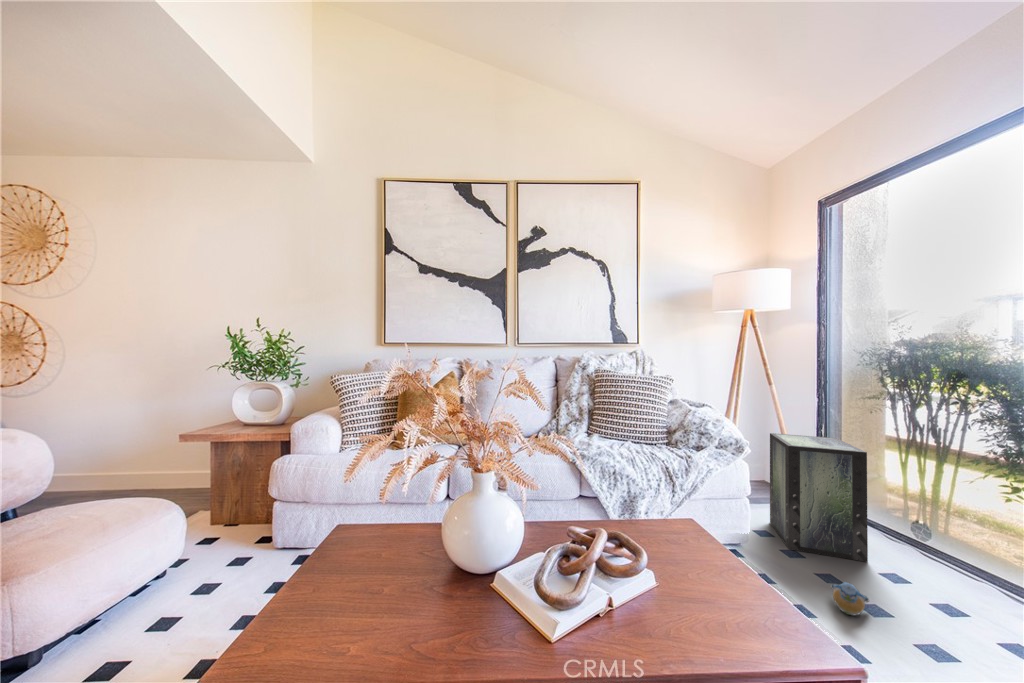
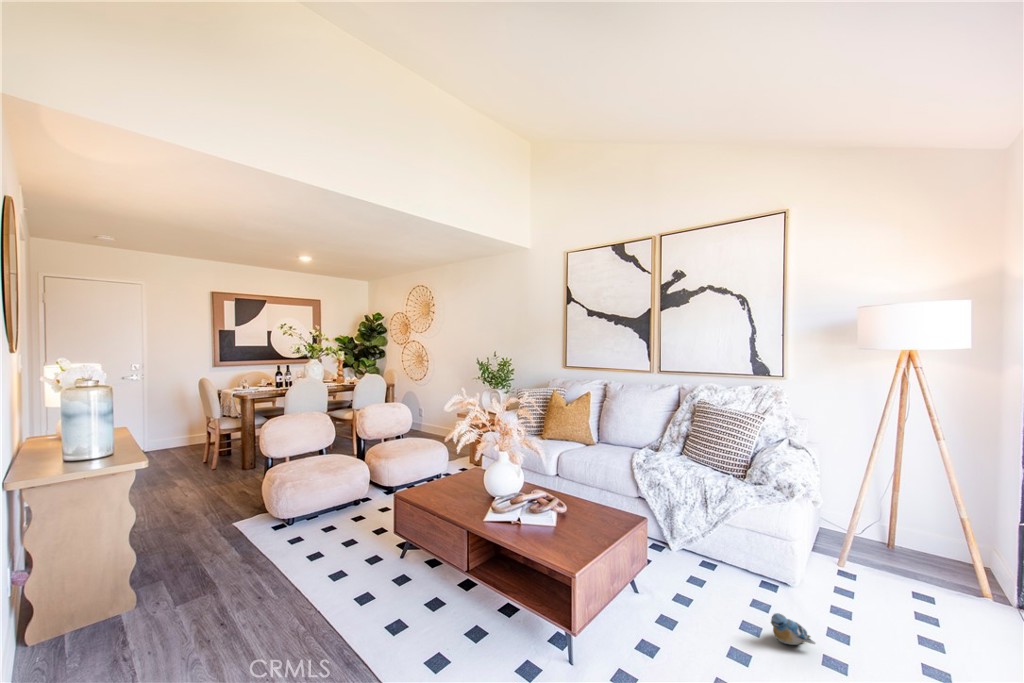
storage box: present [770,433,868,562] -> none [836,493,957,652]

